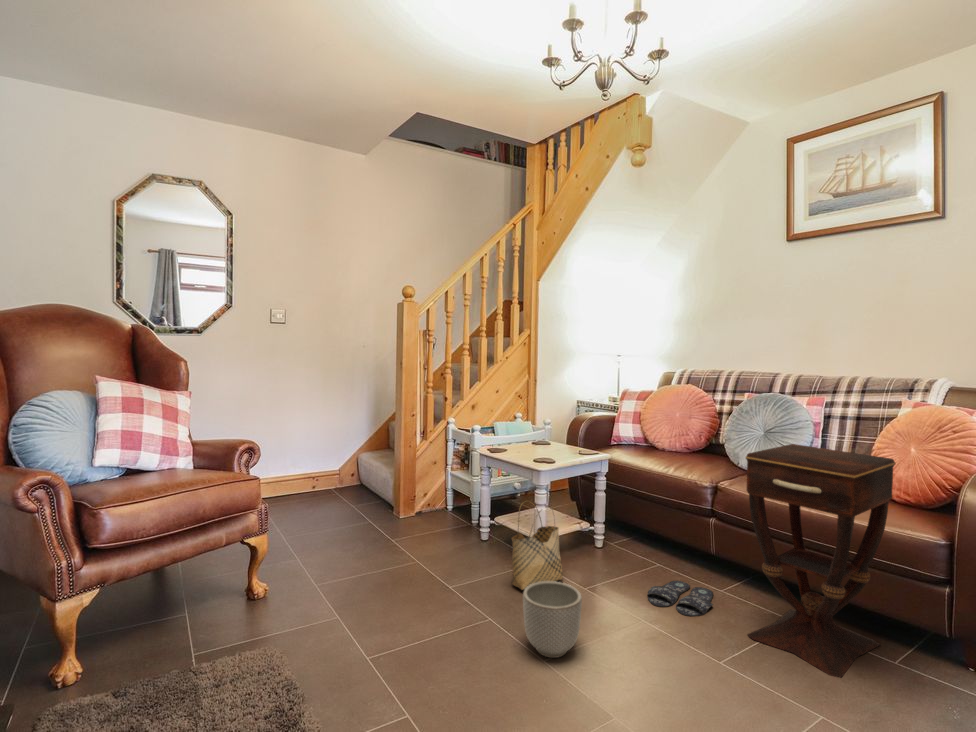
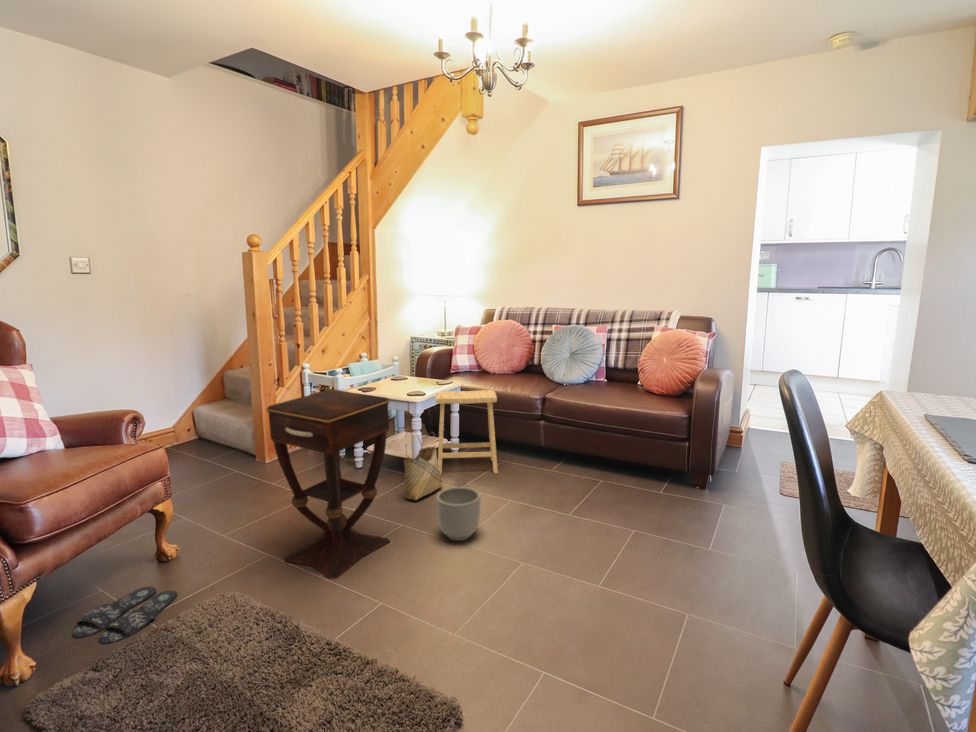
side table: present [746,444,895,677] -> present [266,389,390,579]
footstool: none [565,460,648,577] -> present [435,390,498,474]
slippers: present [647,581,713,616] -> present [73,587,177,644]

